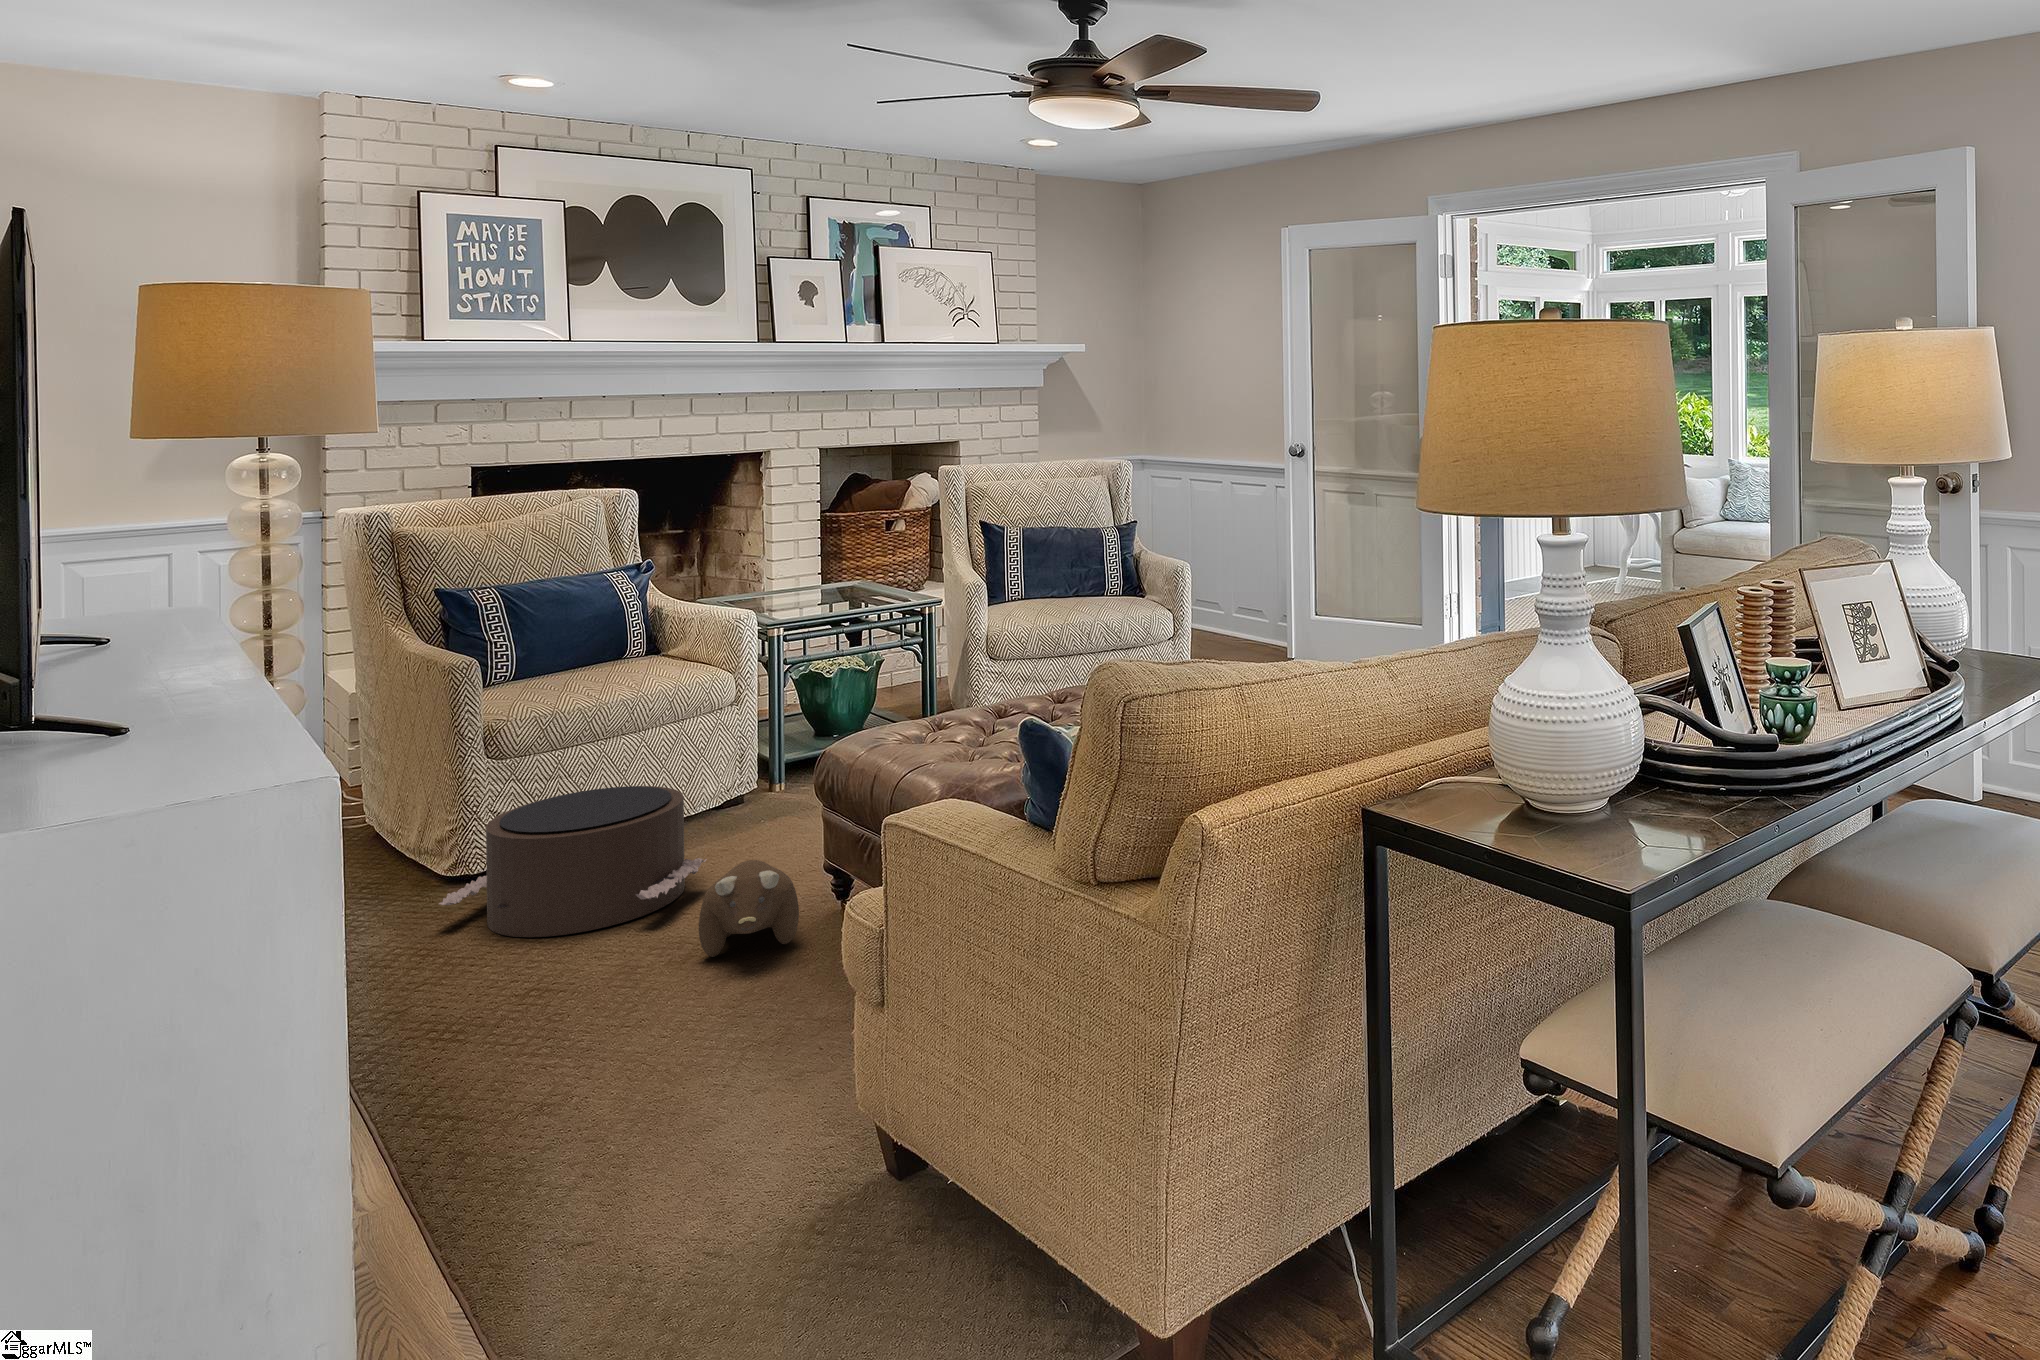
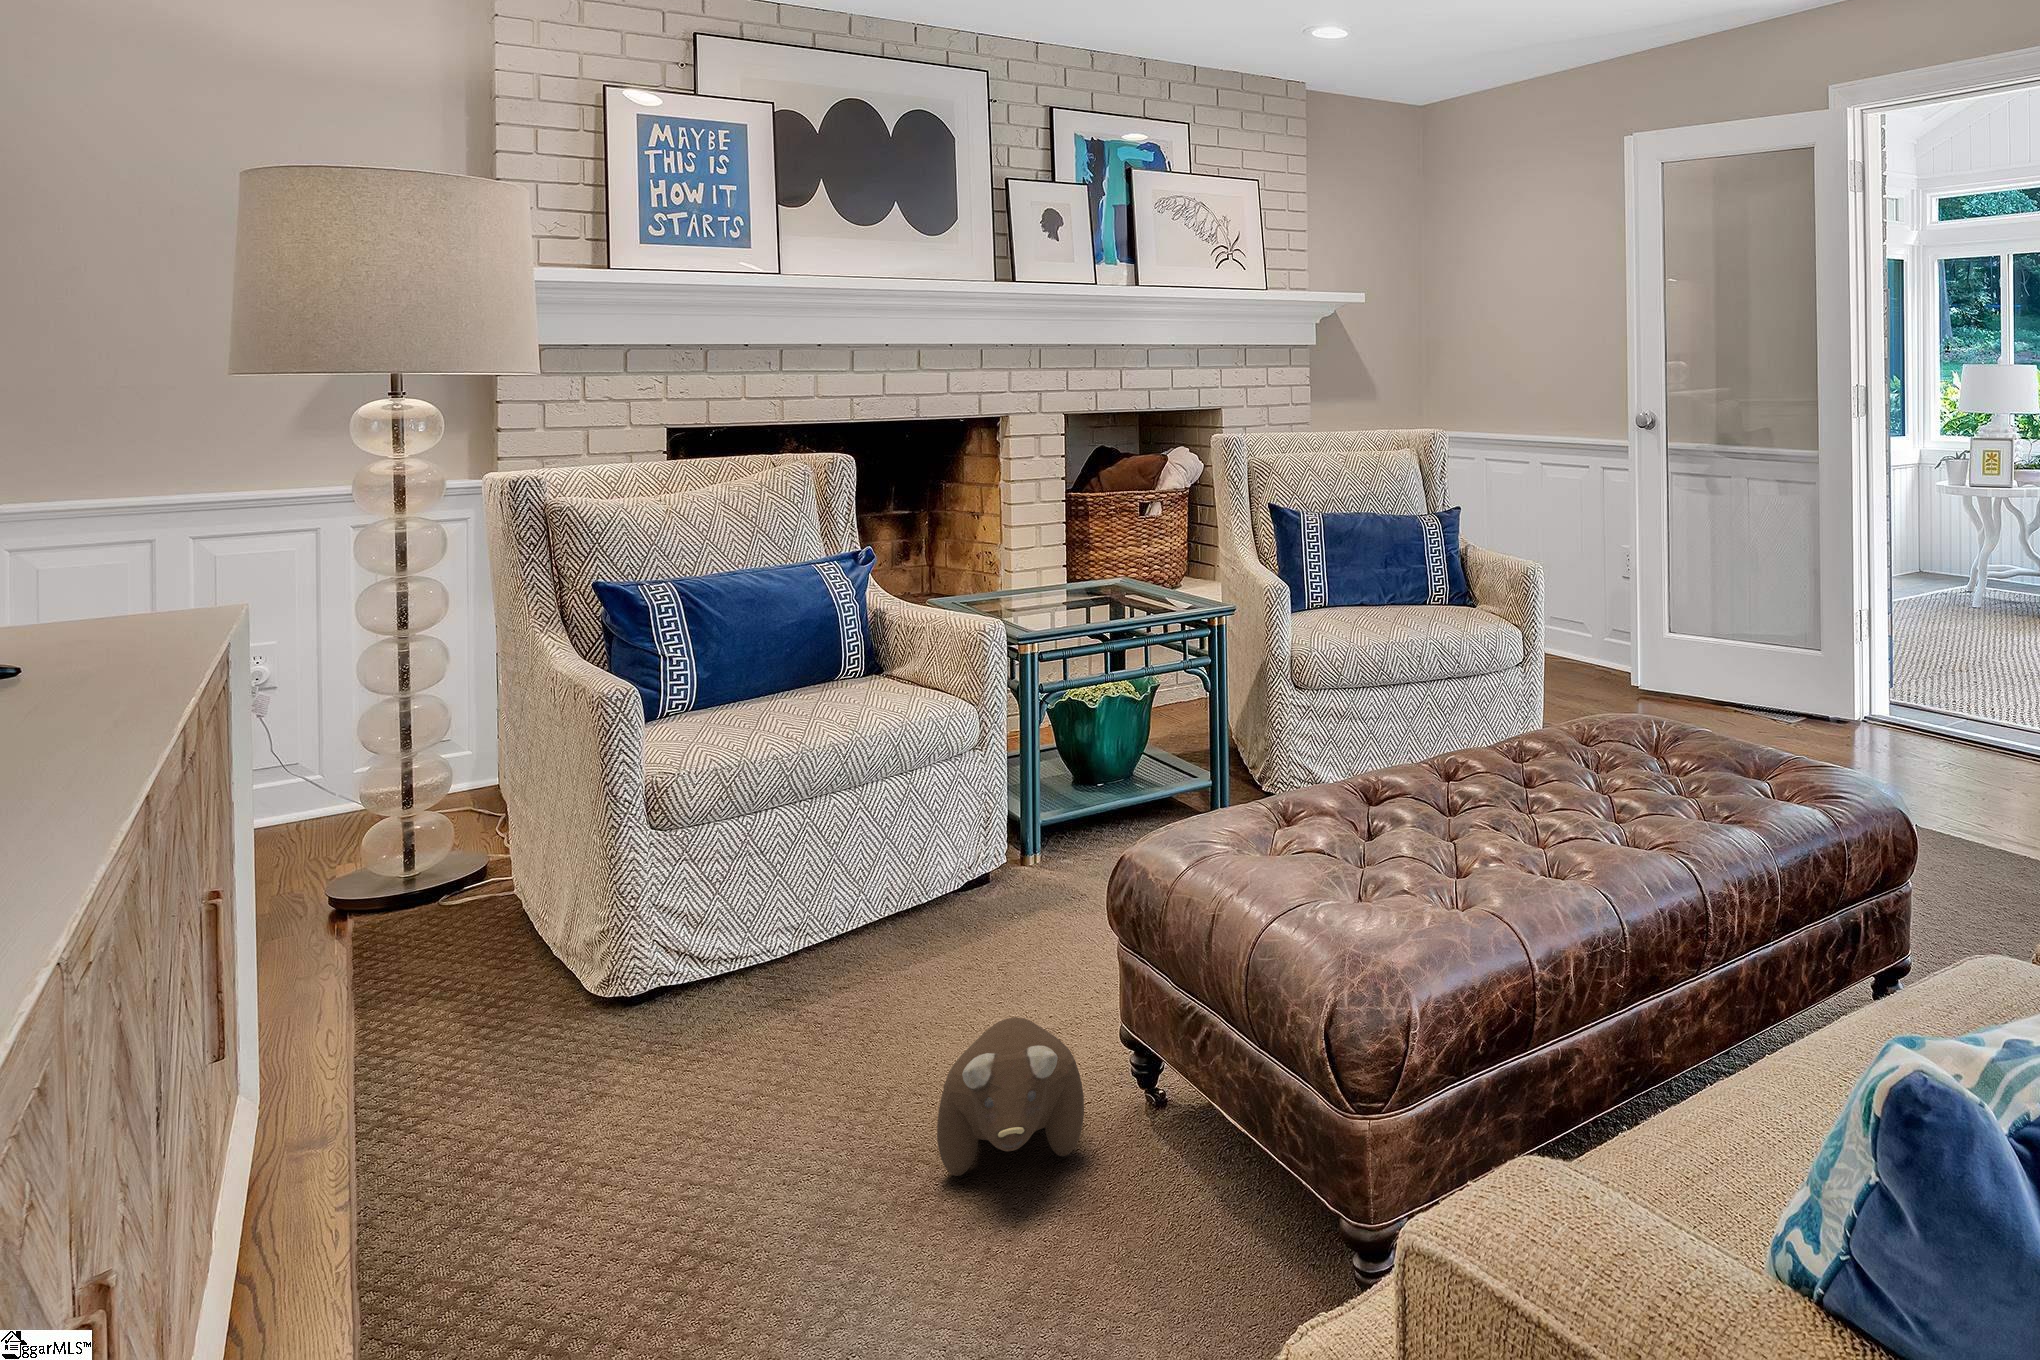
pouf: present [439,786,707,937] -> none [574,871,945,1113]

